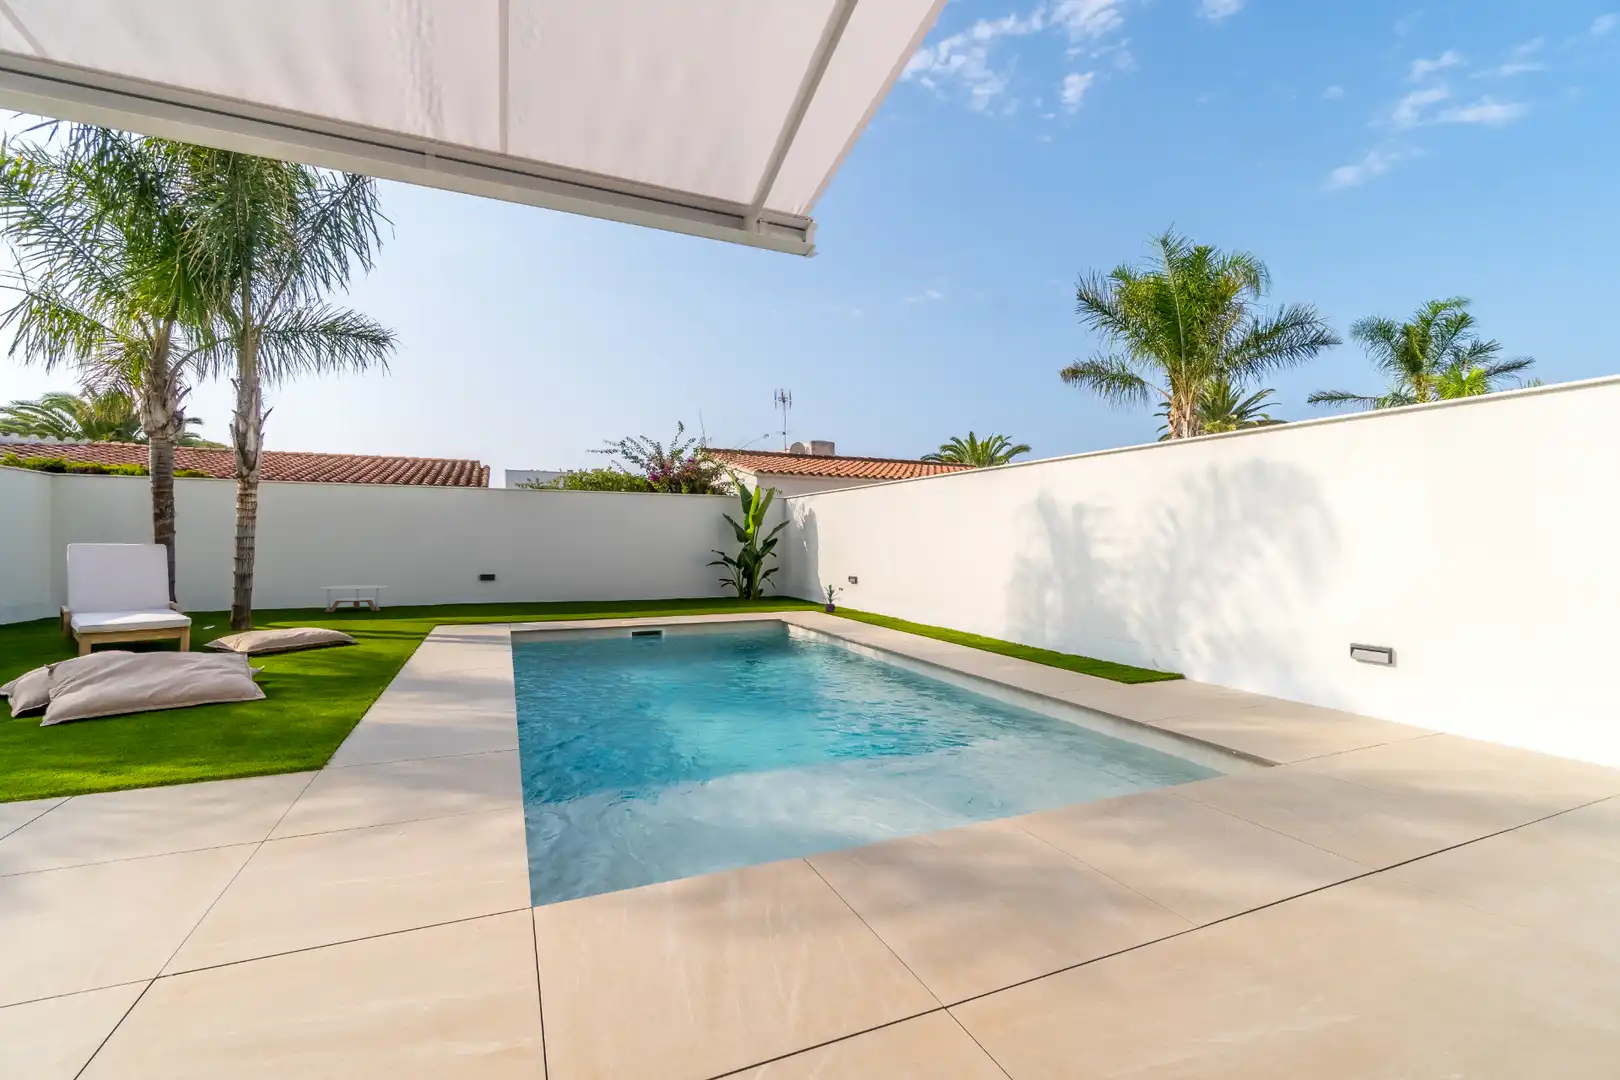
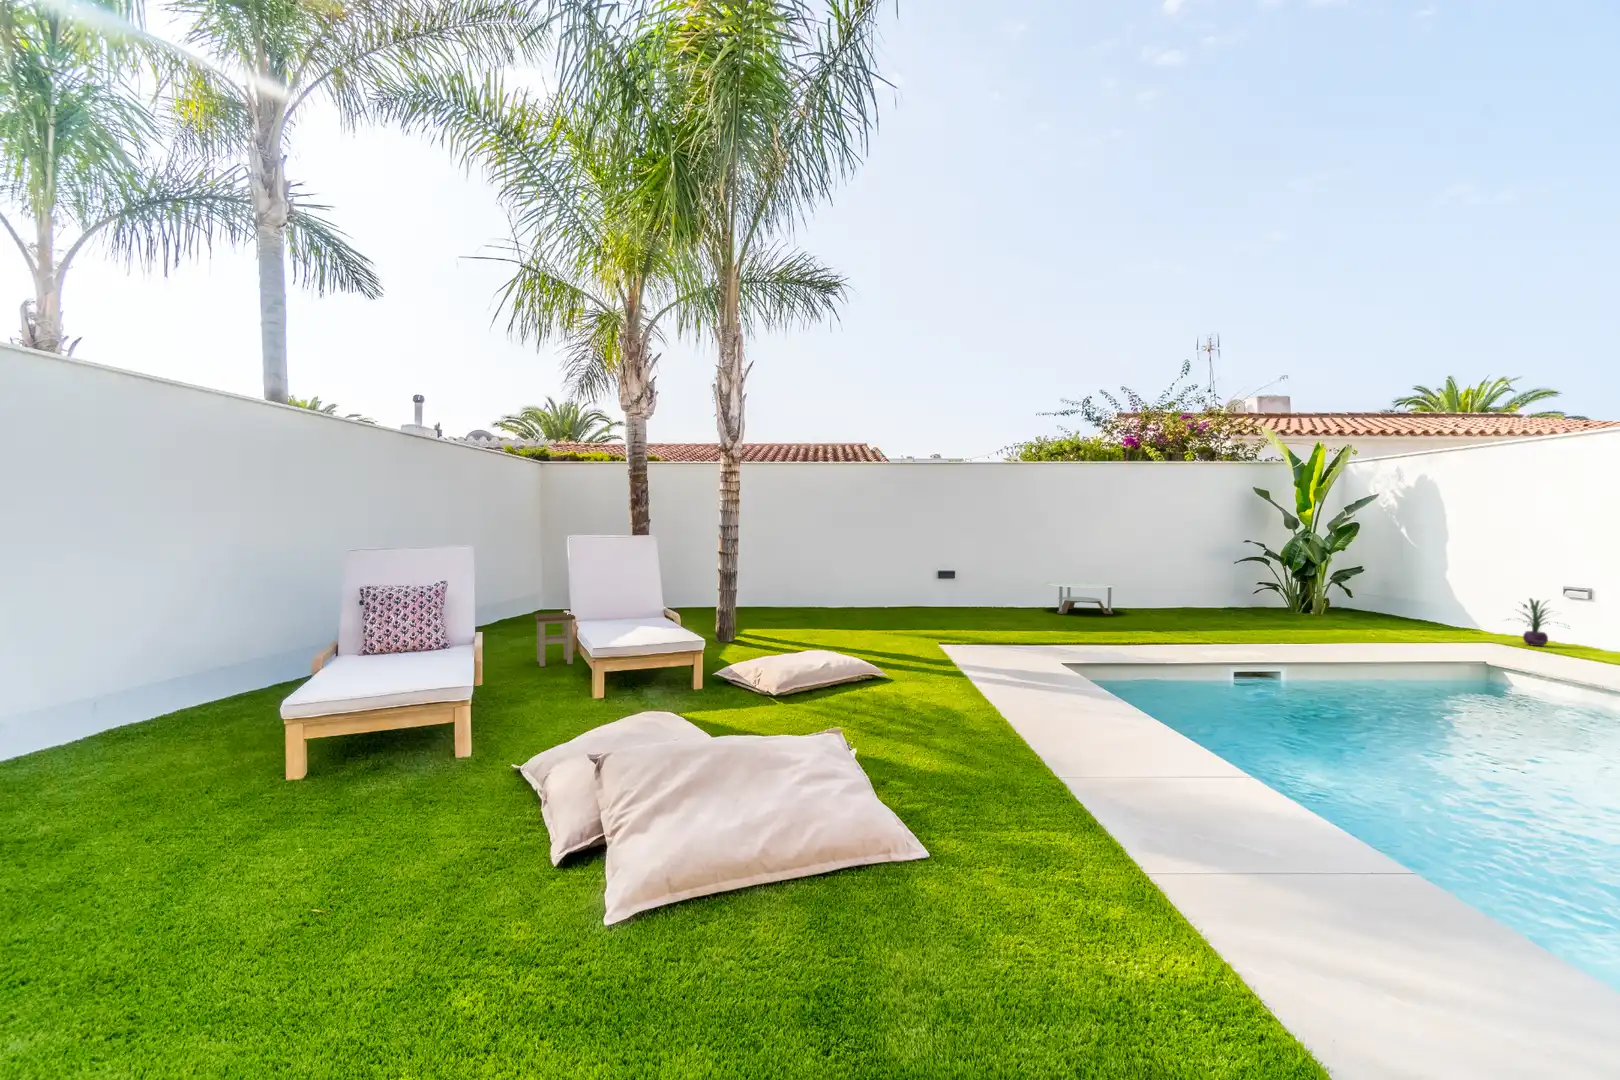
round table: present [321,585,388,612] -> present [1044,582,1116,614]
stool: none [29,605,74,649] -> present [534,612,575,667]

